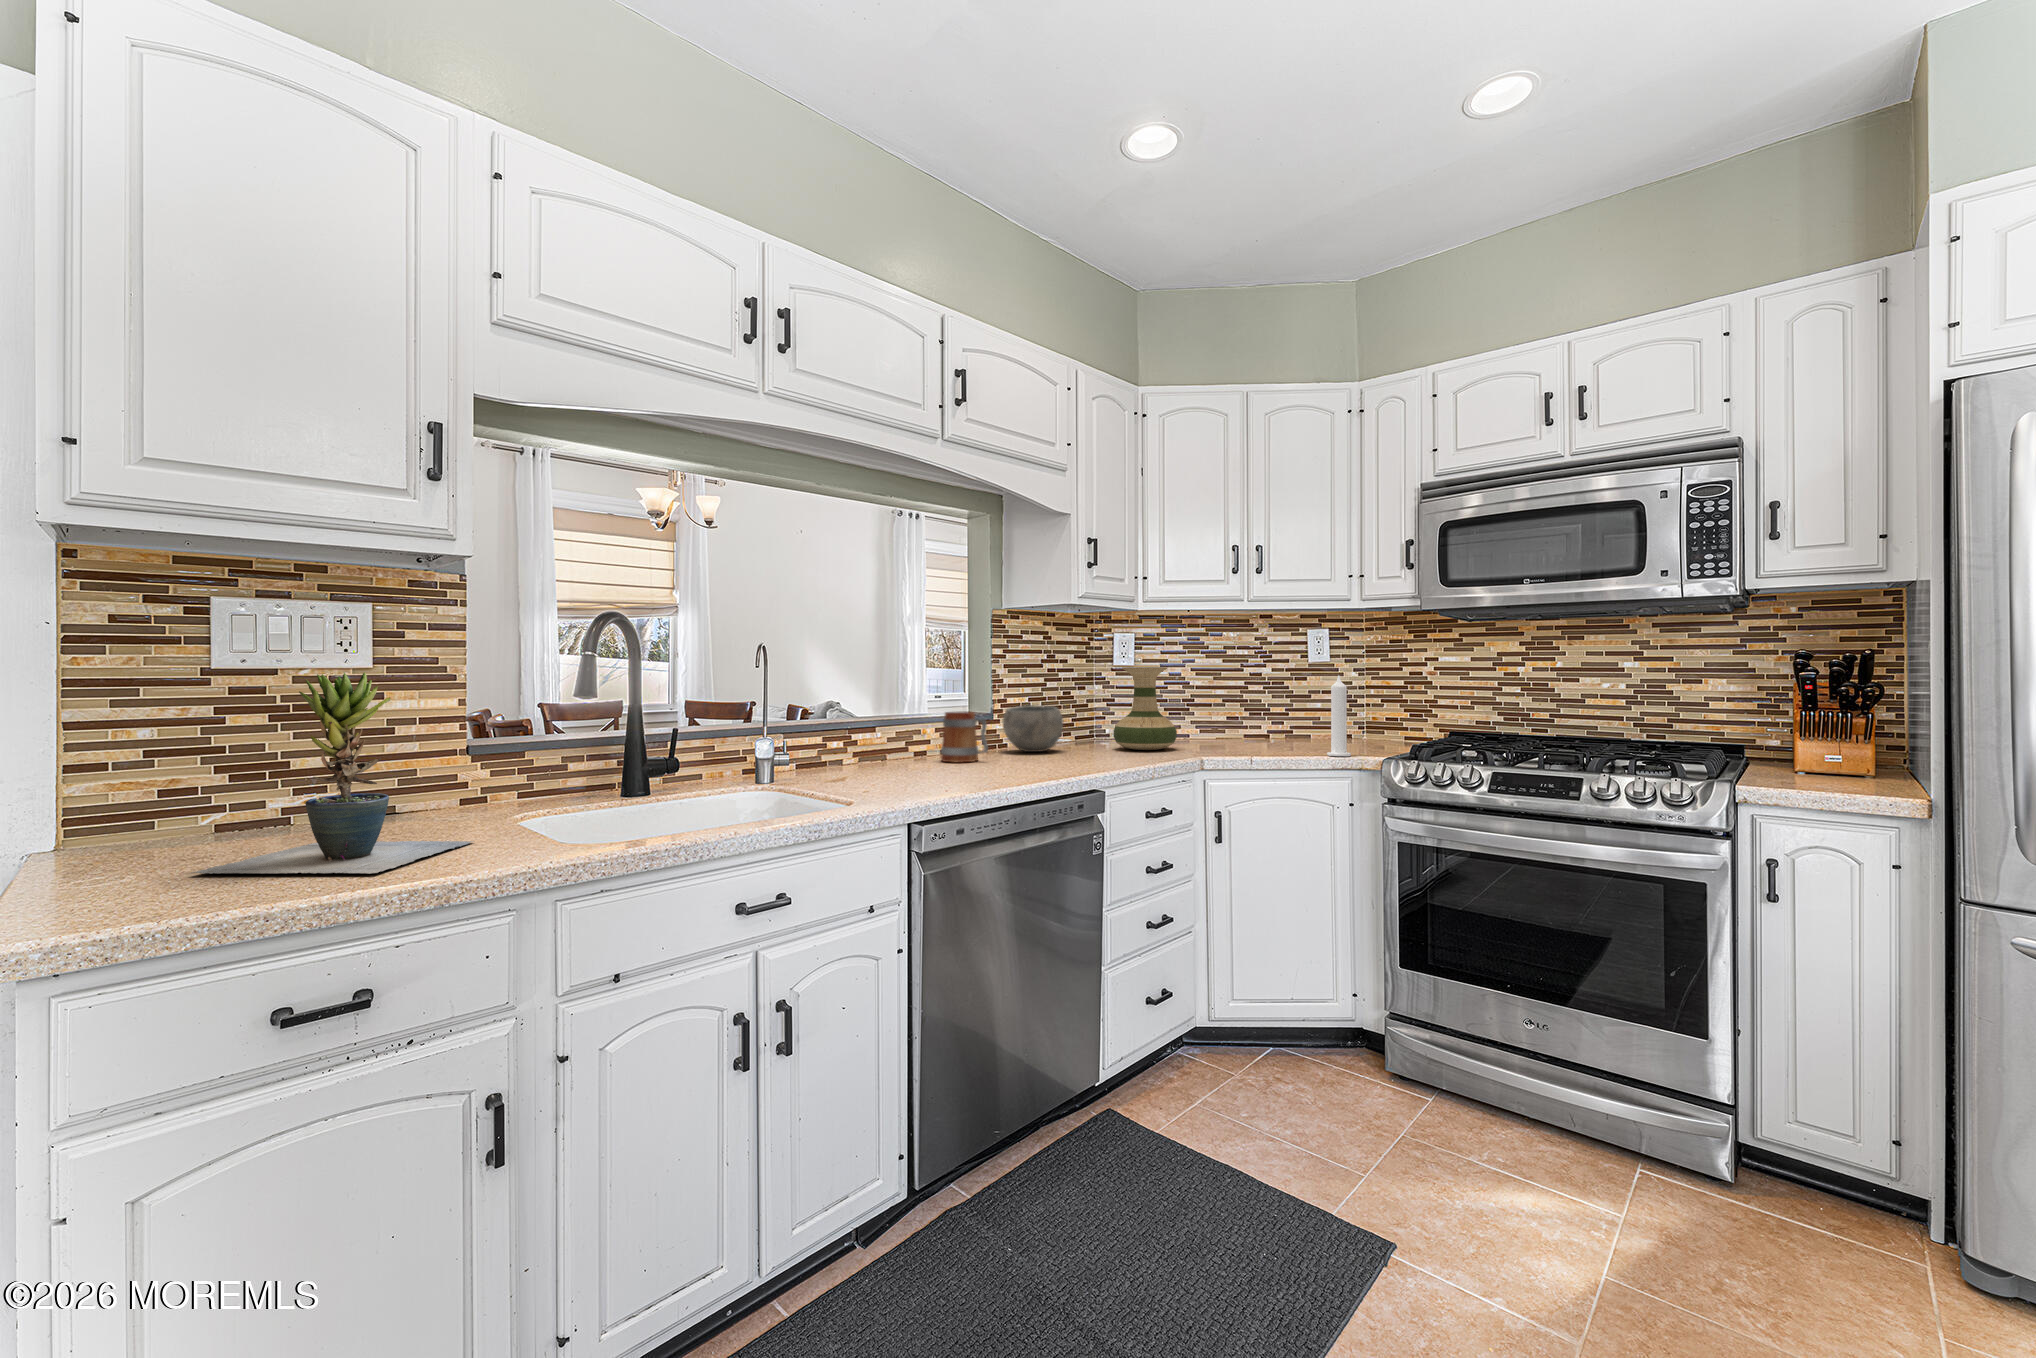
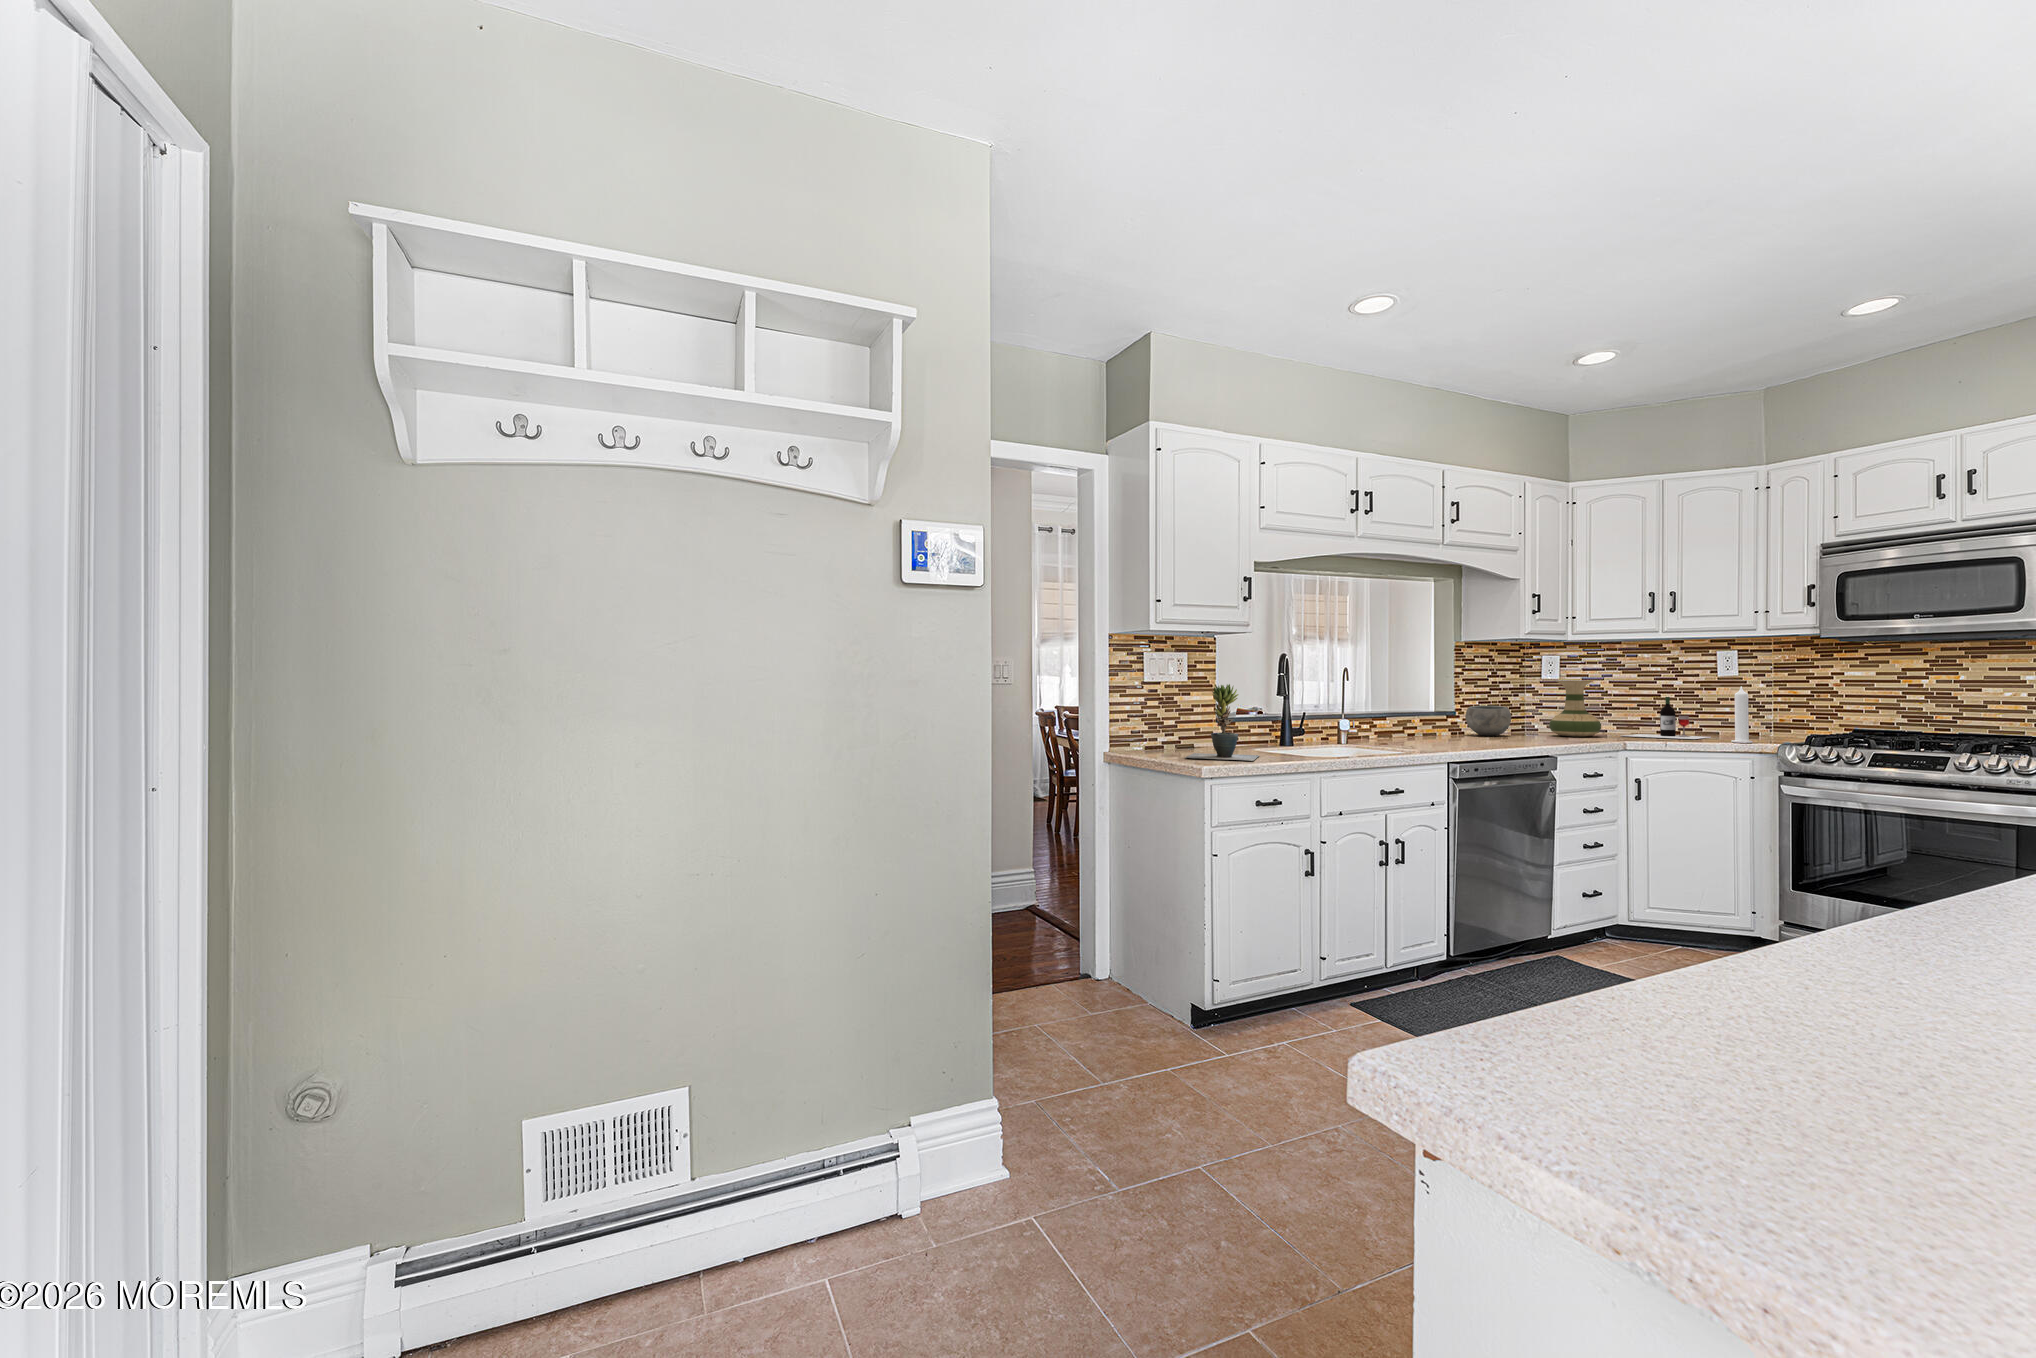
wine bottle: none [1197,690,1307,751] -> present [1623,697,1709,739]
mug: present [941,712,988,762] -> none [1429,708,1463,739]

